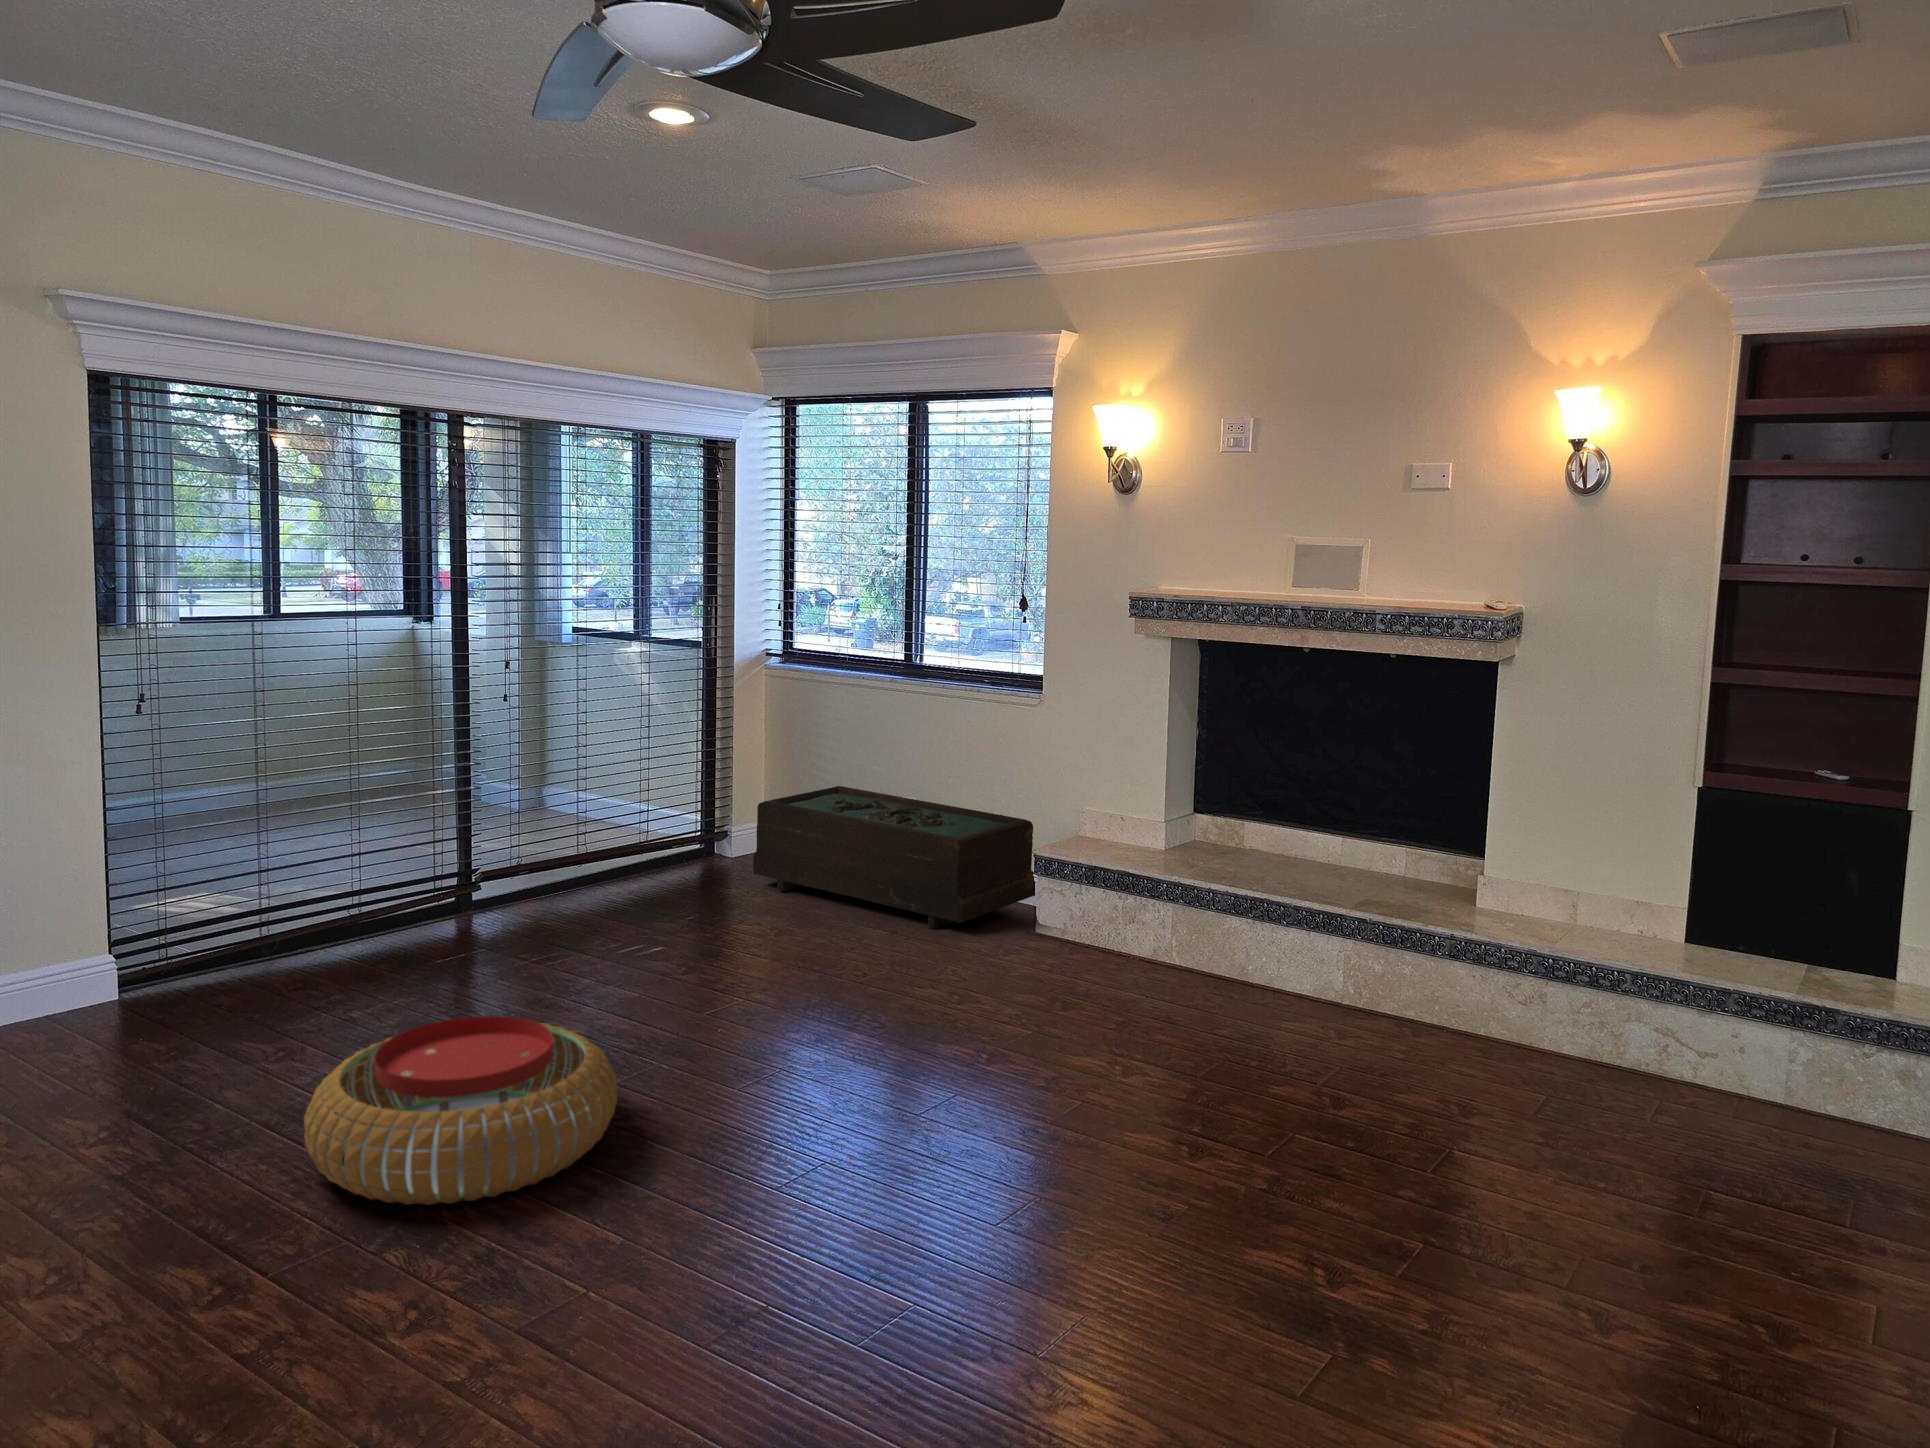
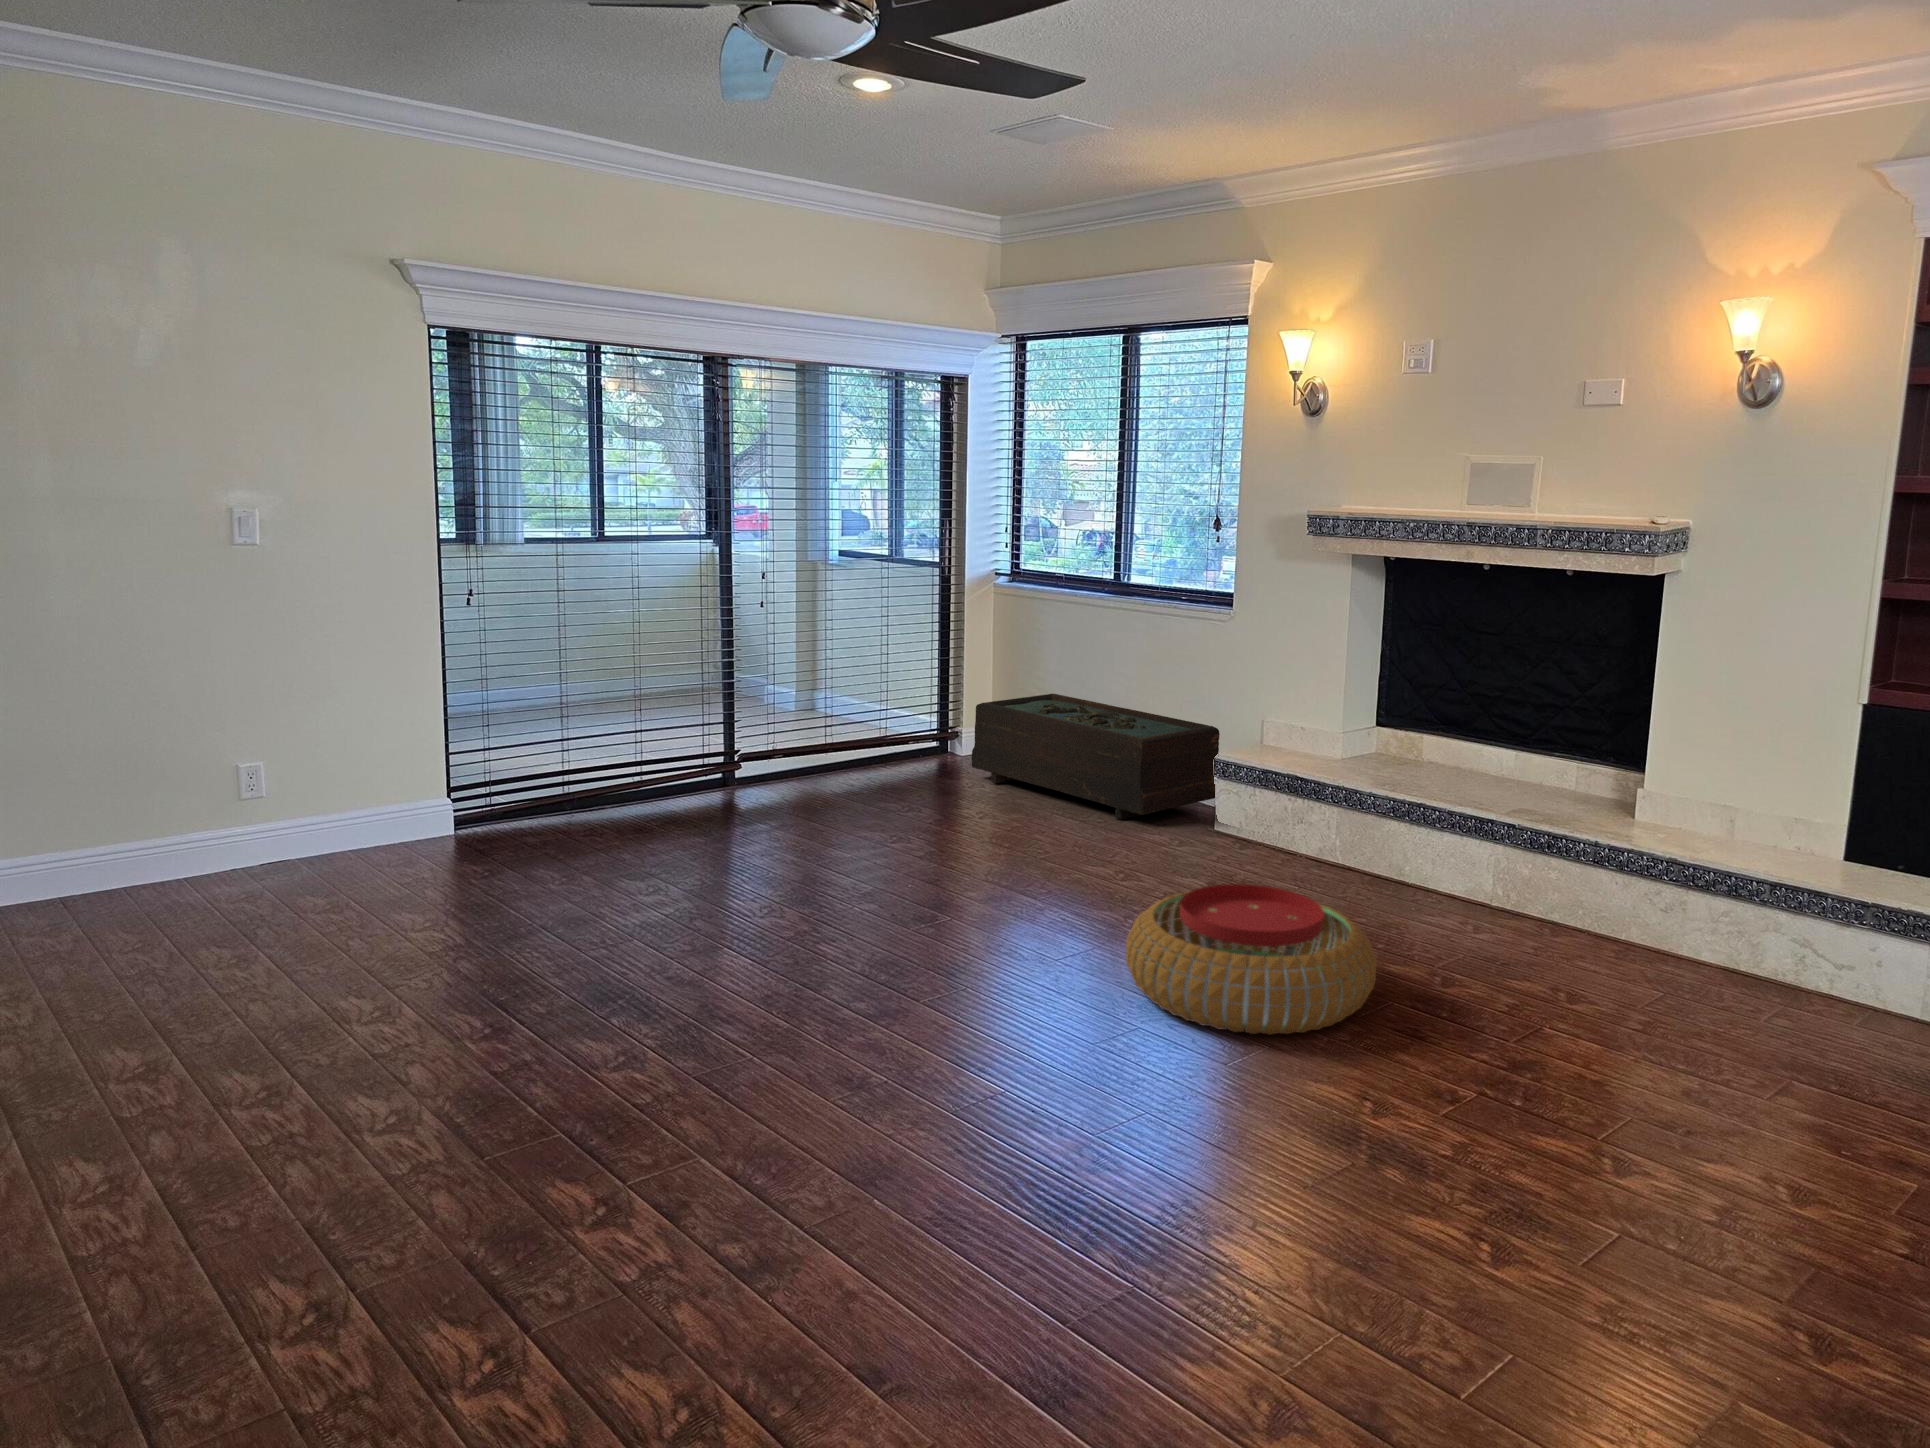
pouf: present [304,1016,617,1205] -> present [1126,884,1377,1035]

